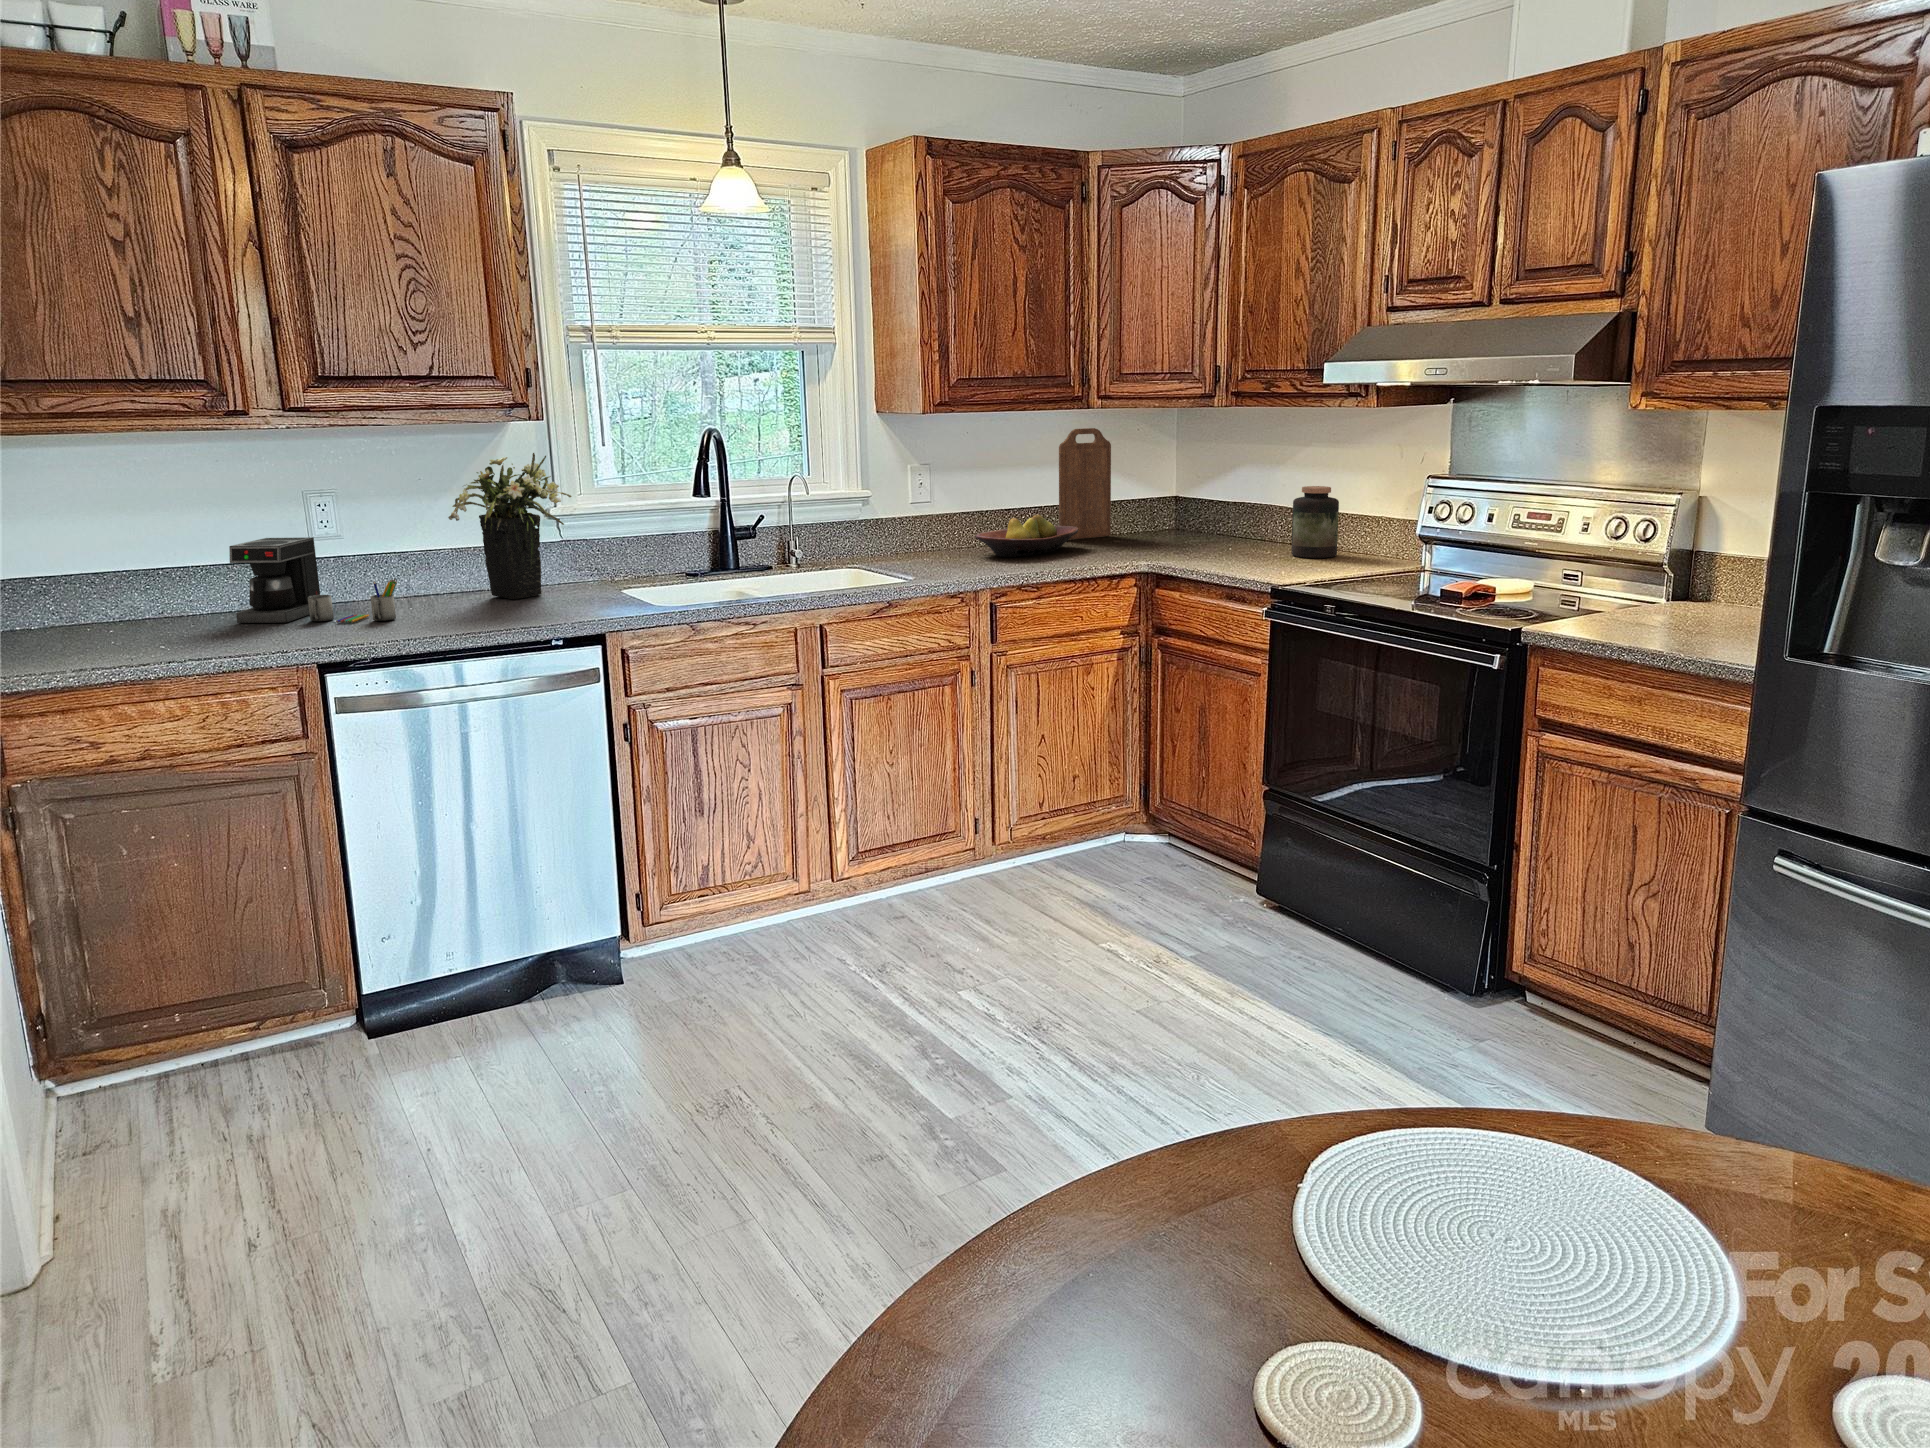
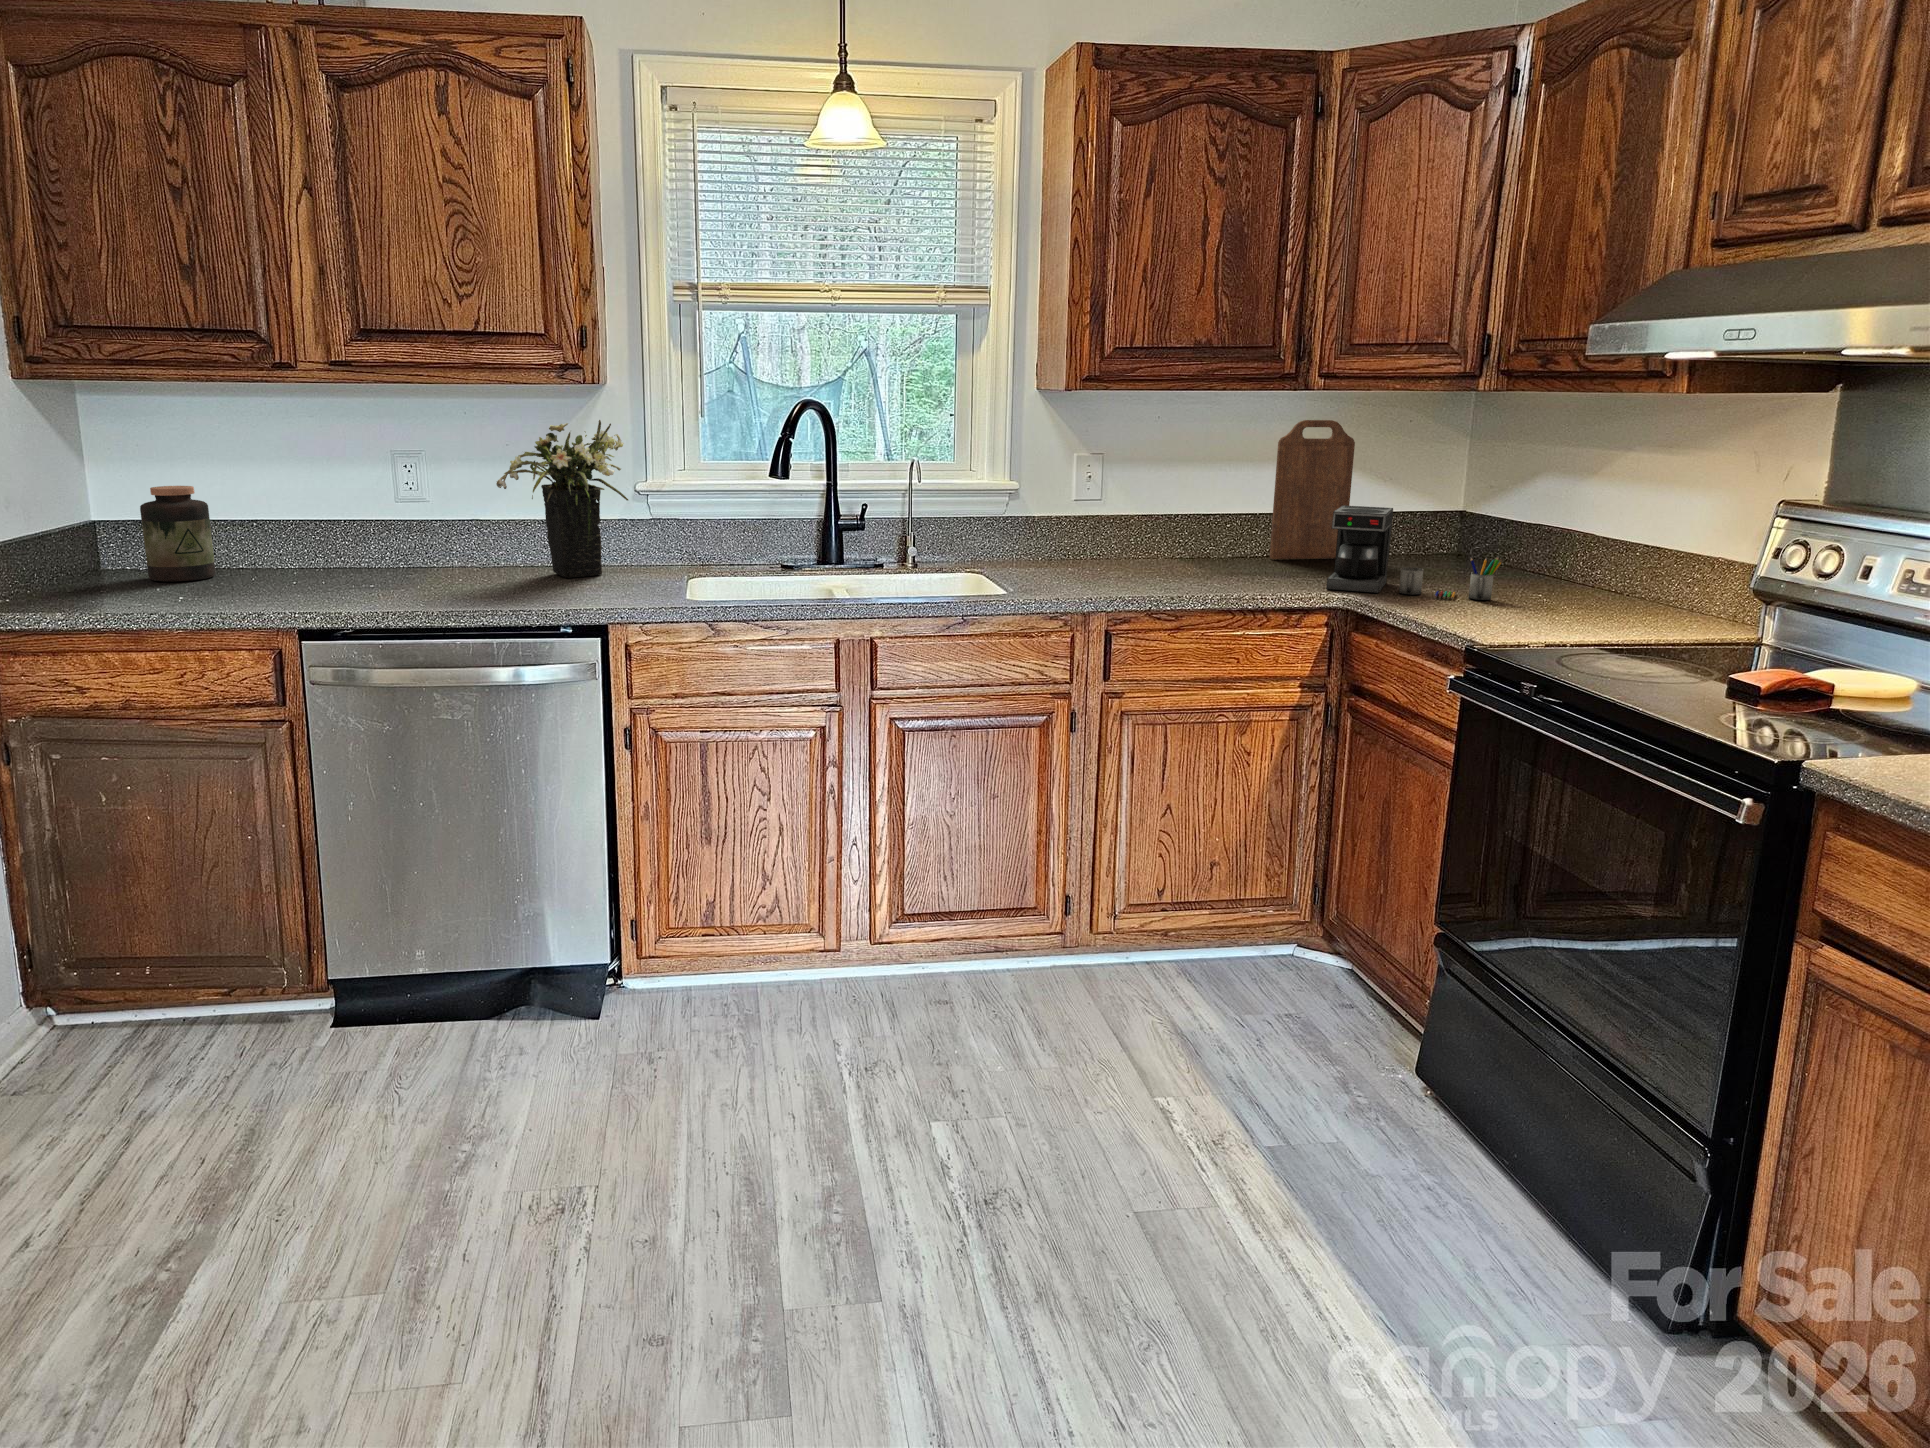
jar: present [1291,486,1339,558] -> present [140,486,216,582]
fruit bowl: present [975,515,1078,557] -> none [1133,525,1279,576]
coffee maker: present [229,537,397,623] -> present [1326,505,1502,600]

